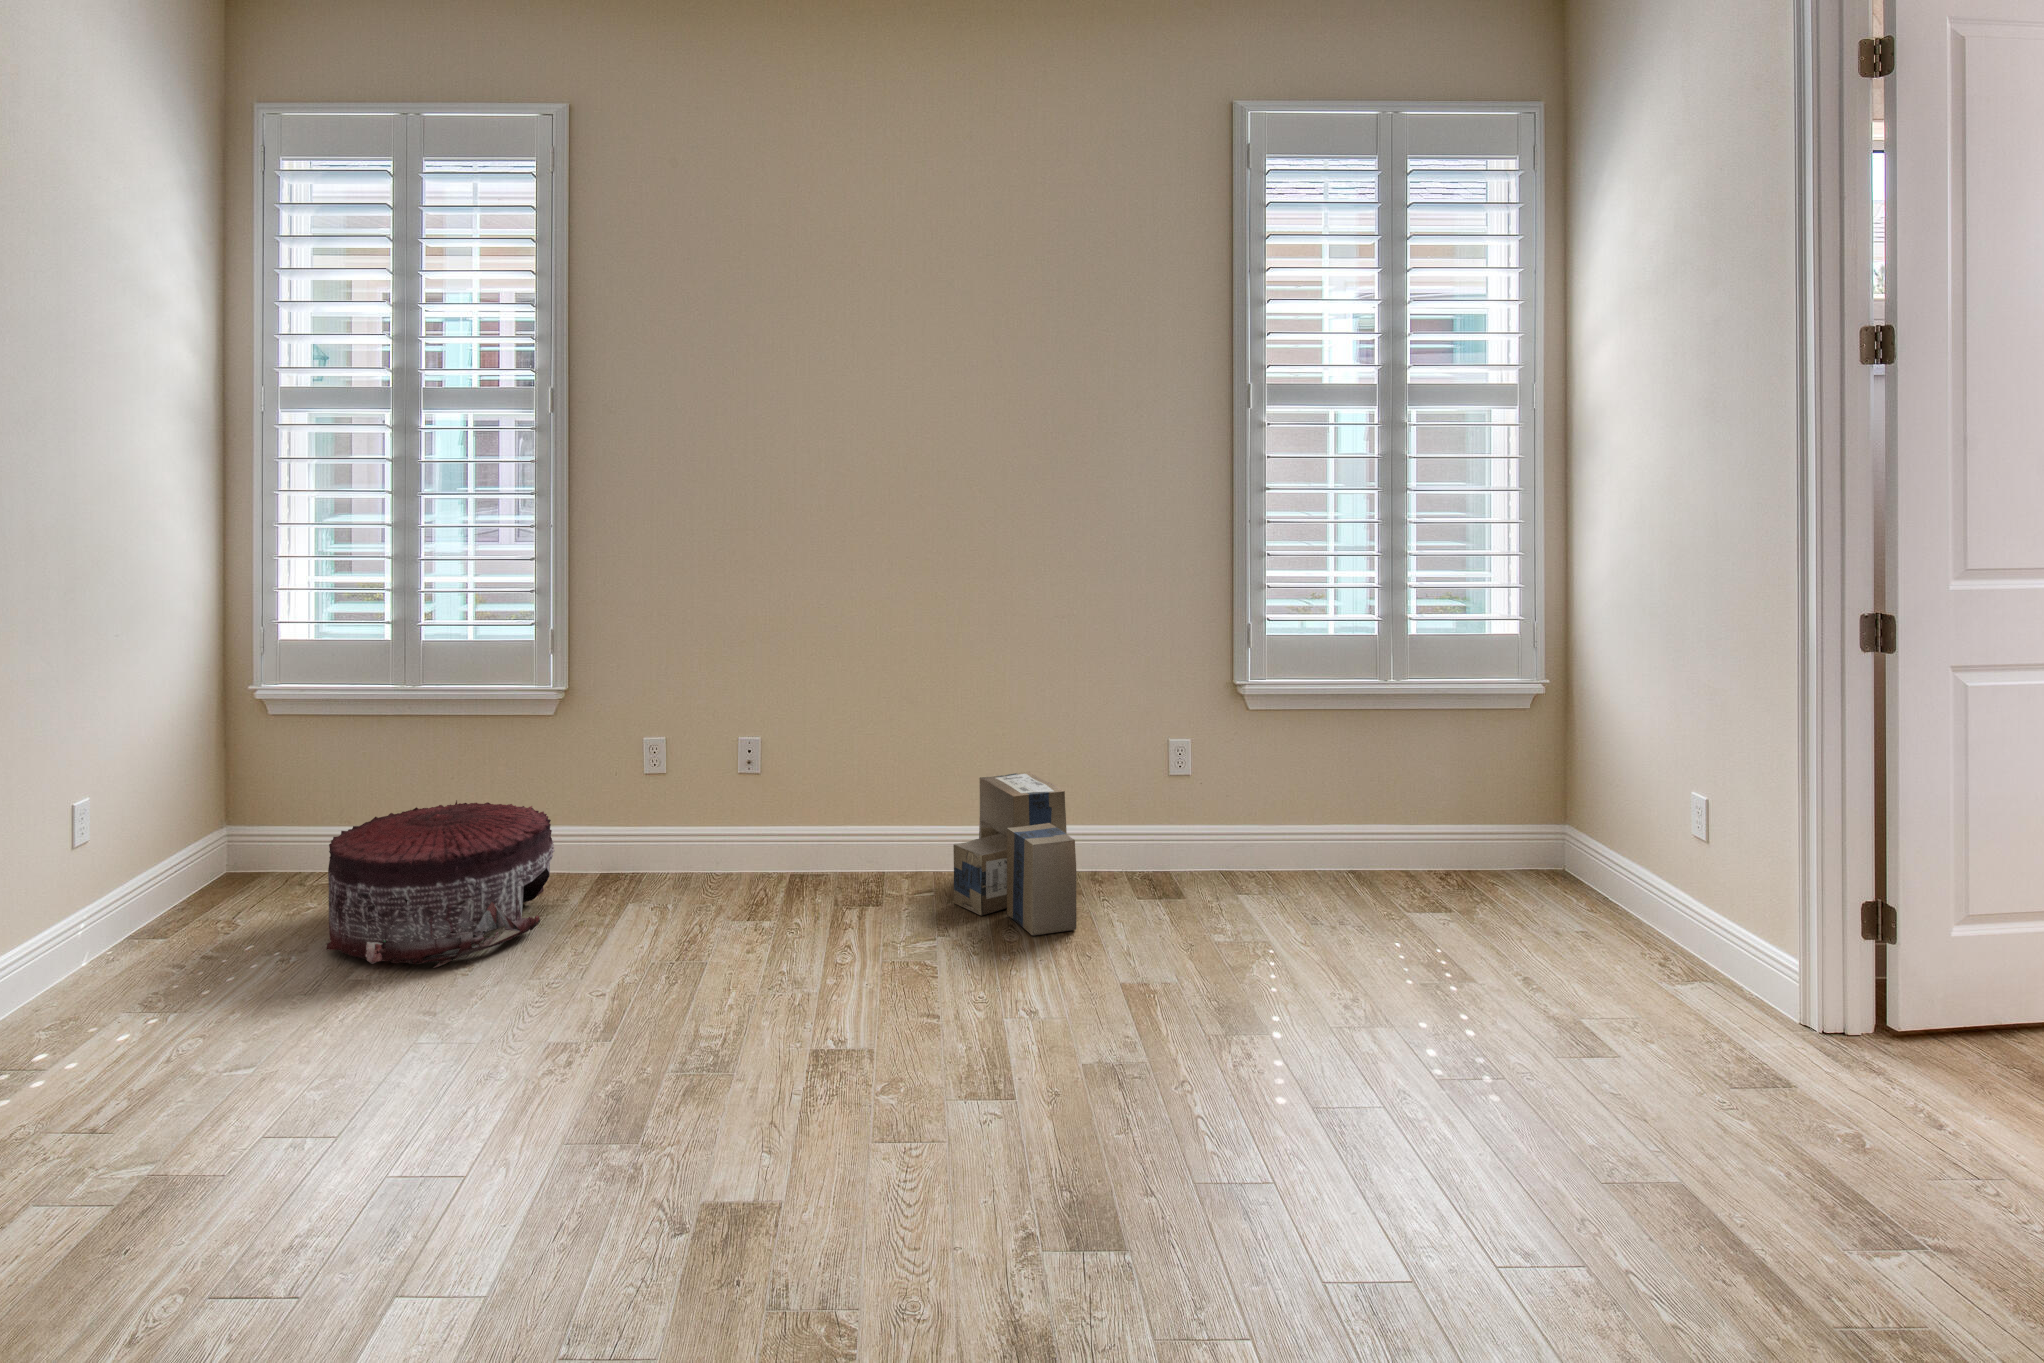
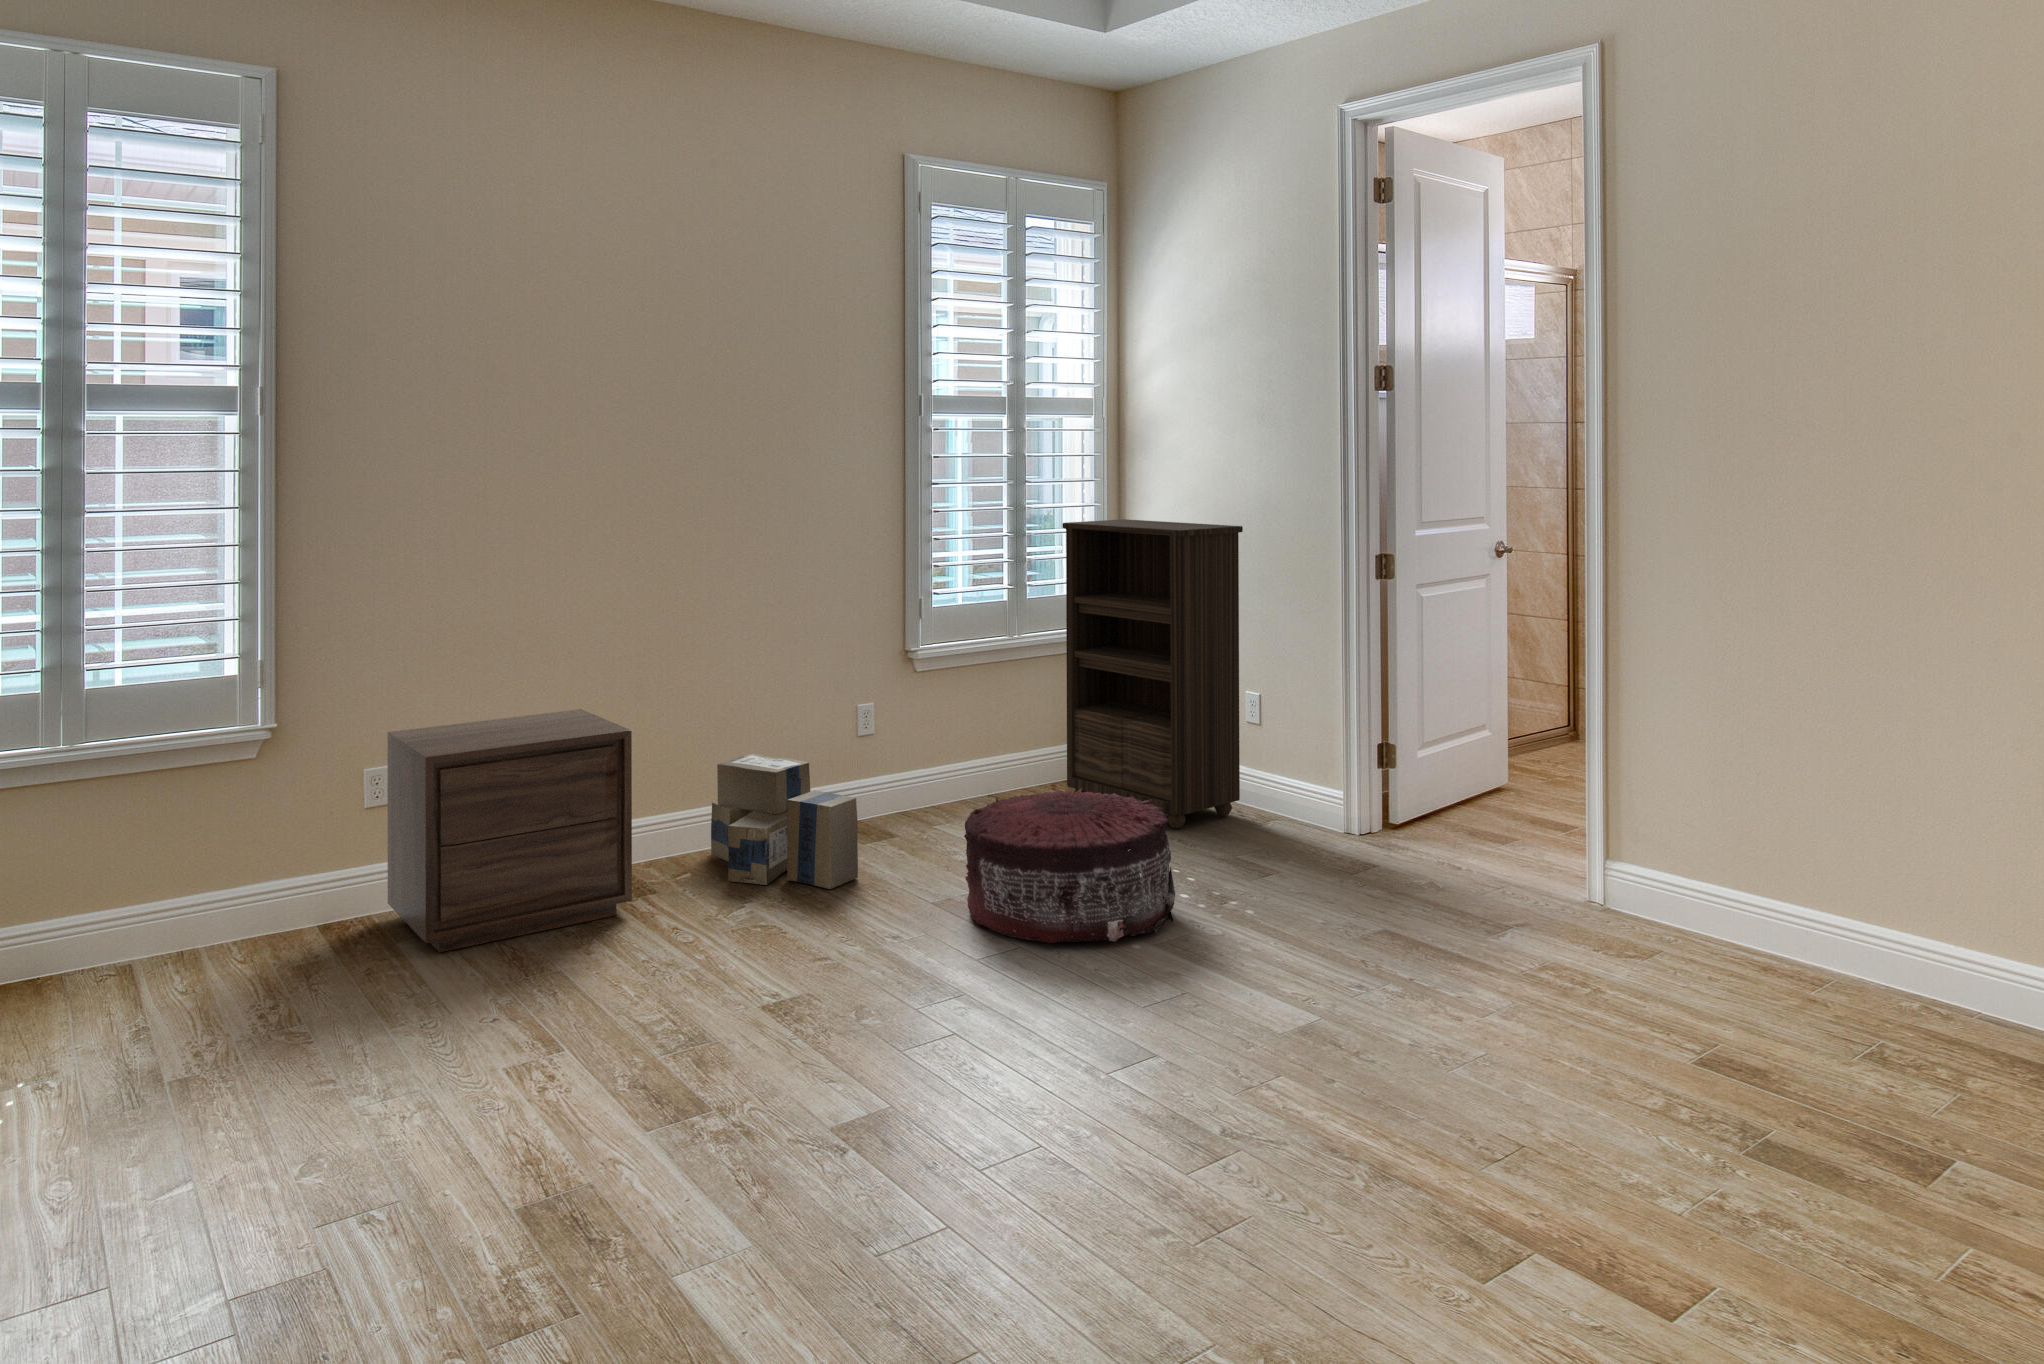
bookshelf: none [1433,541,1656,957] -> present [1062,519,1243,828]
nightstand: none [628,702,839,914] -> present [387,709,632,952]
pouf: present [327,800,554,968] -> present [964,789,1175,943]

